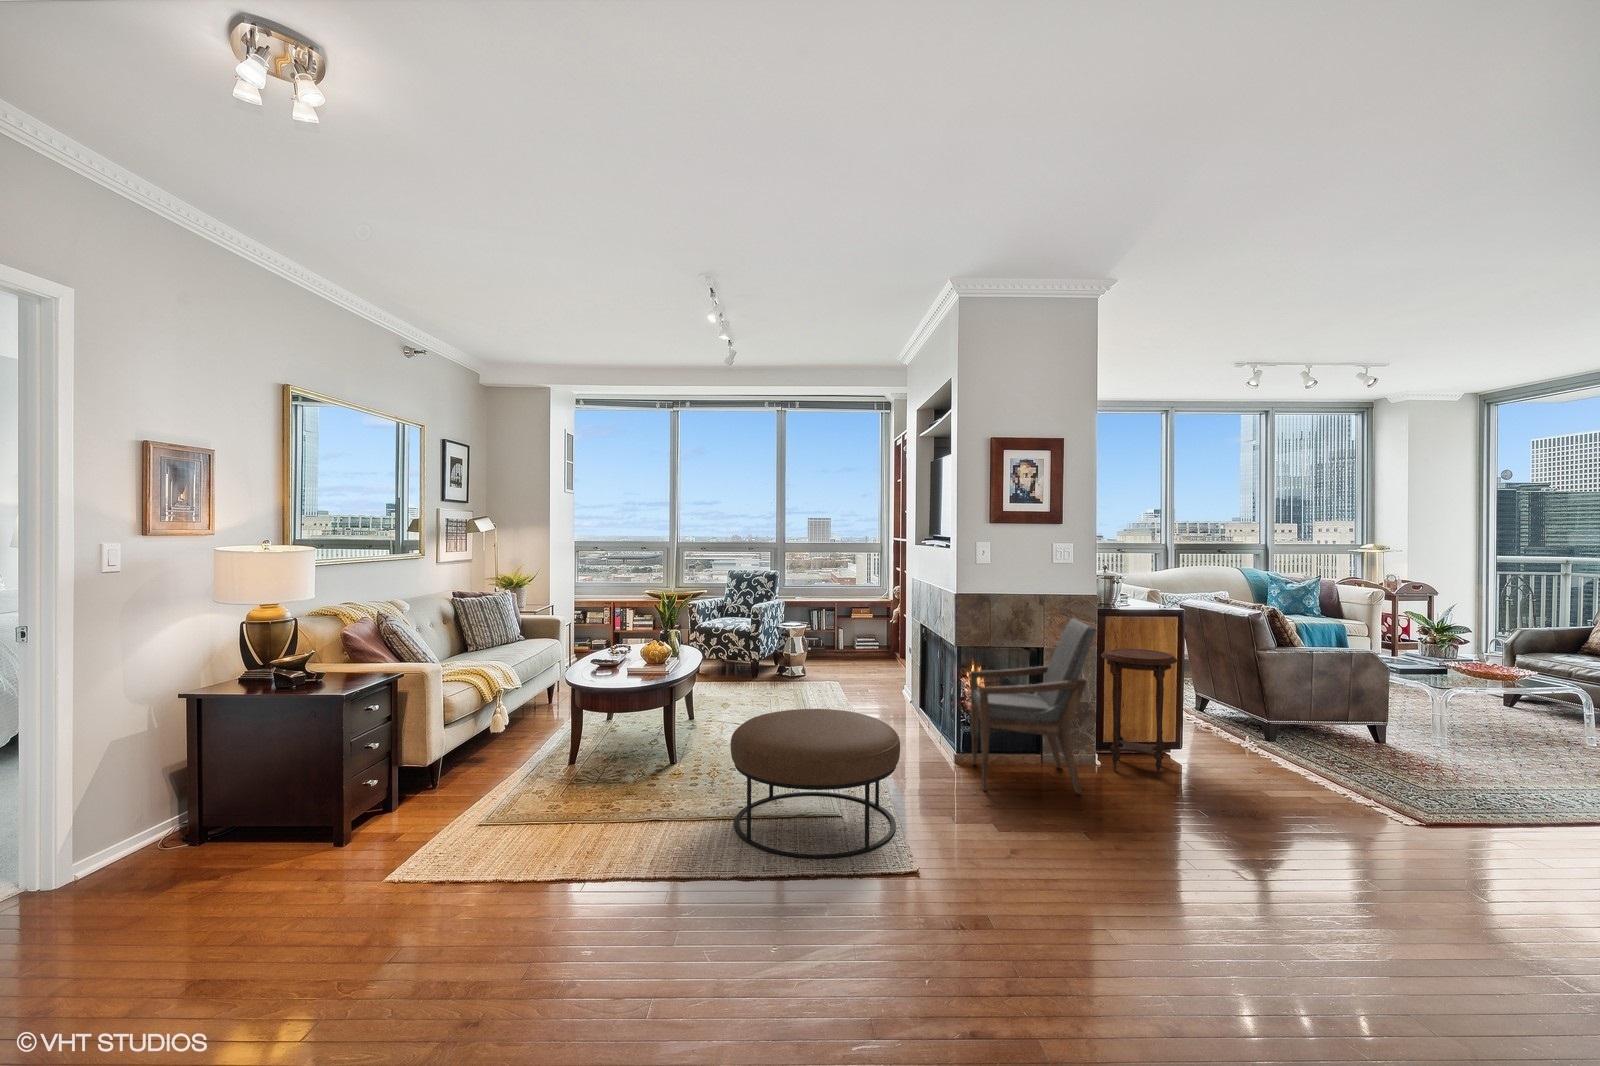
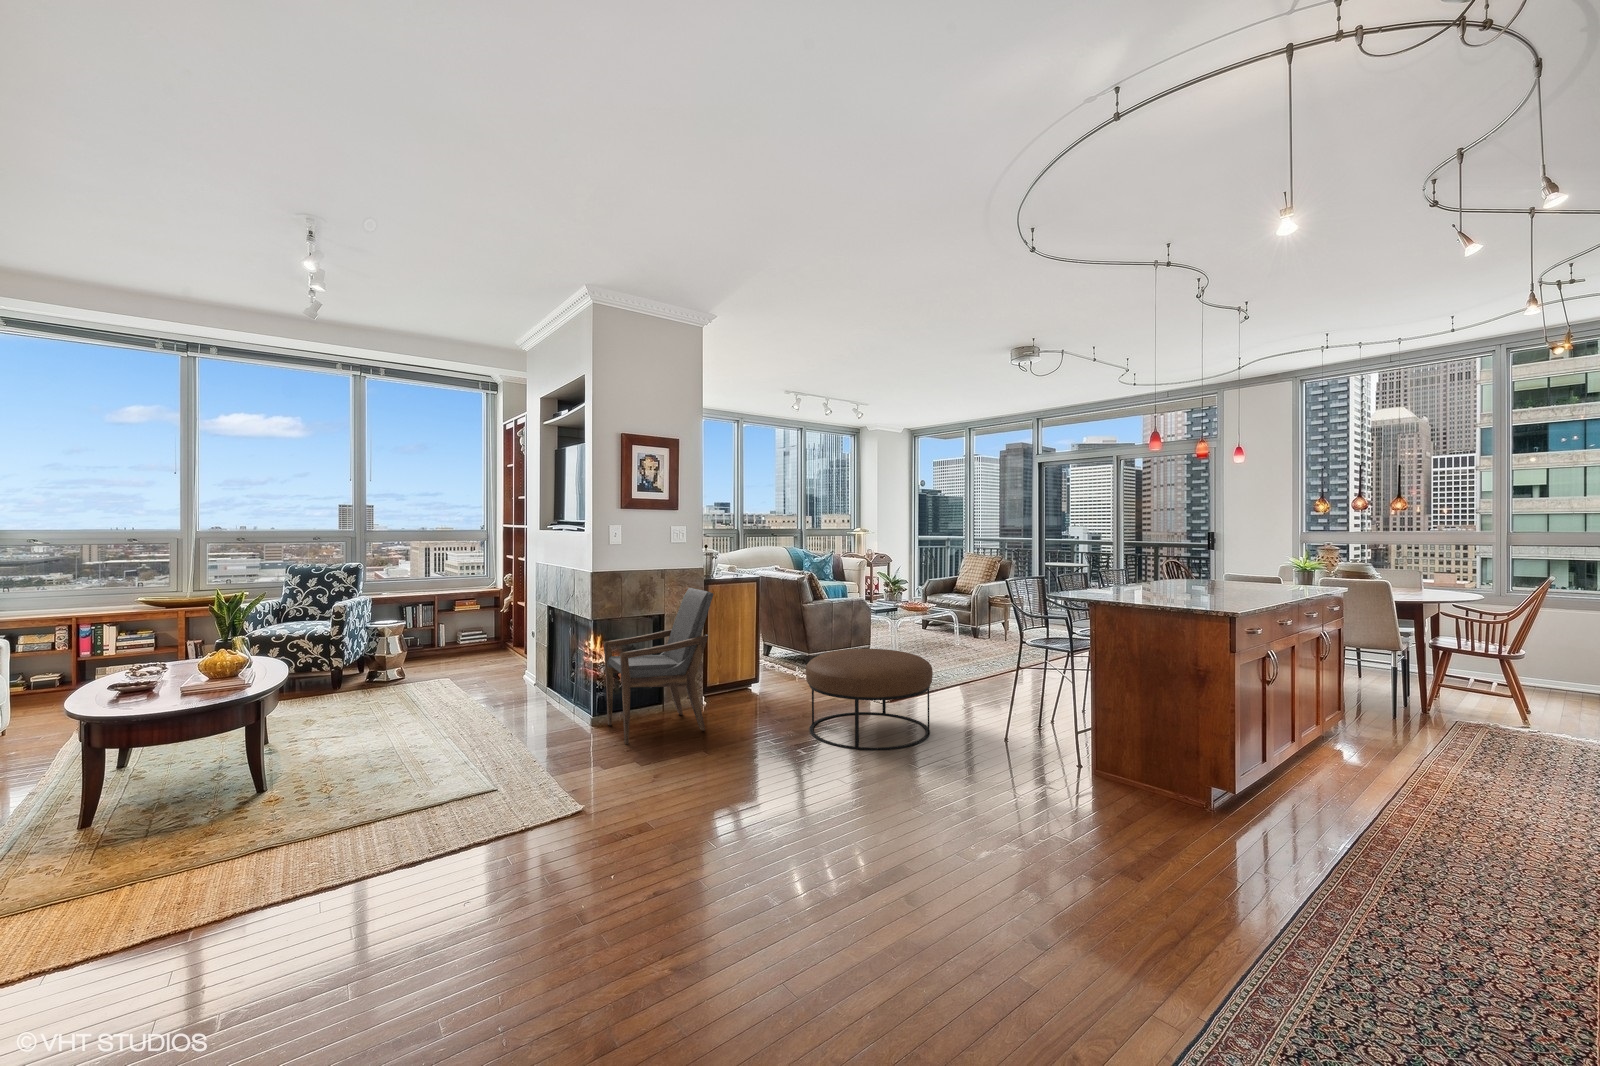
side table: present [1101,648,1177,777] -> none [710,609,765,709]
ottoman: present [731,709,900,858] -> present [806,649,933,750]

